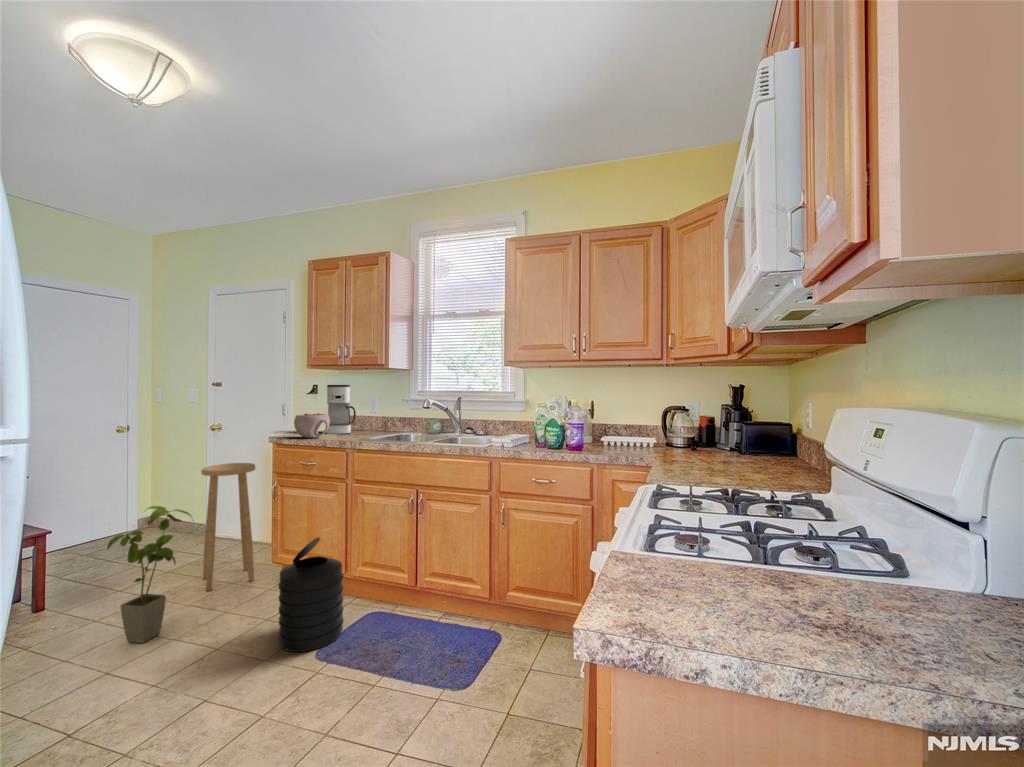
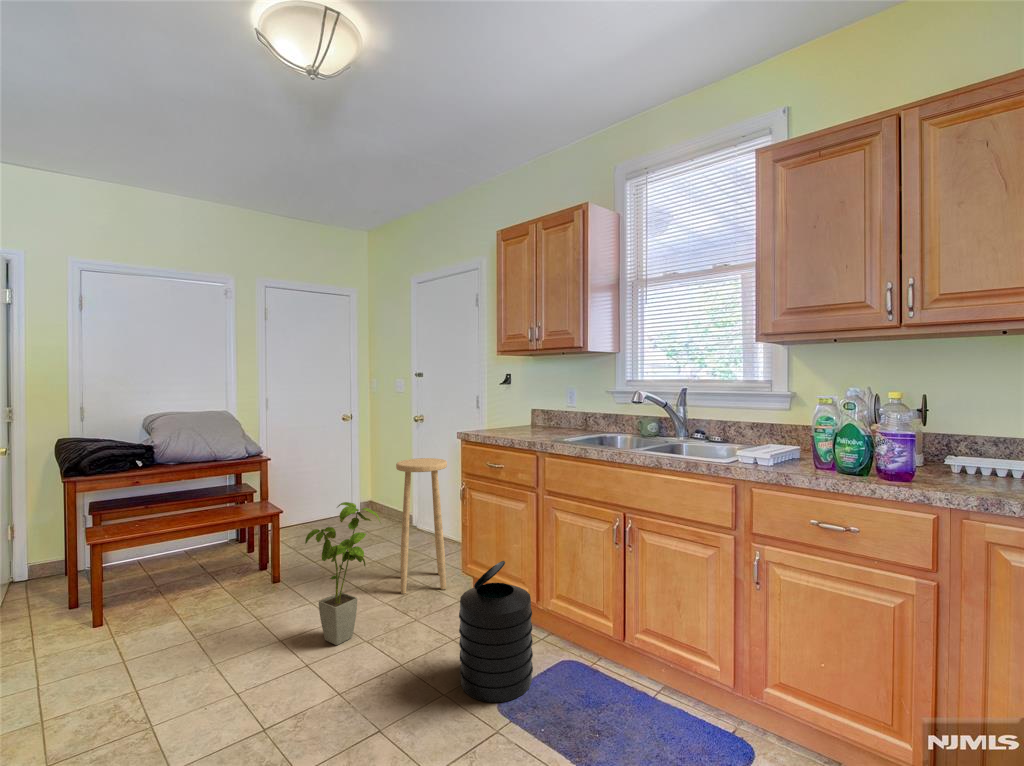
coffee maker: present [326,385,356,434] -> none [519,372,552,432]
bowl: present [294,413,330,438] -> none [481,407,520,436]

